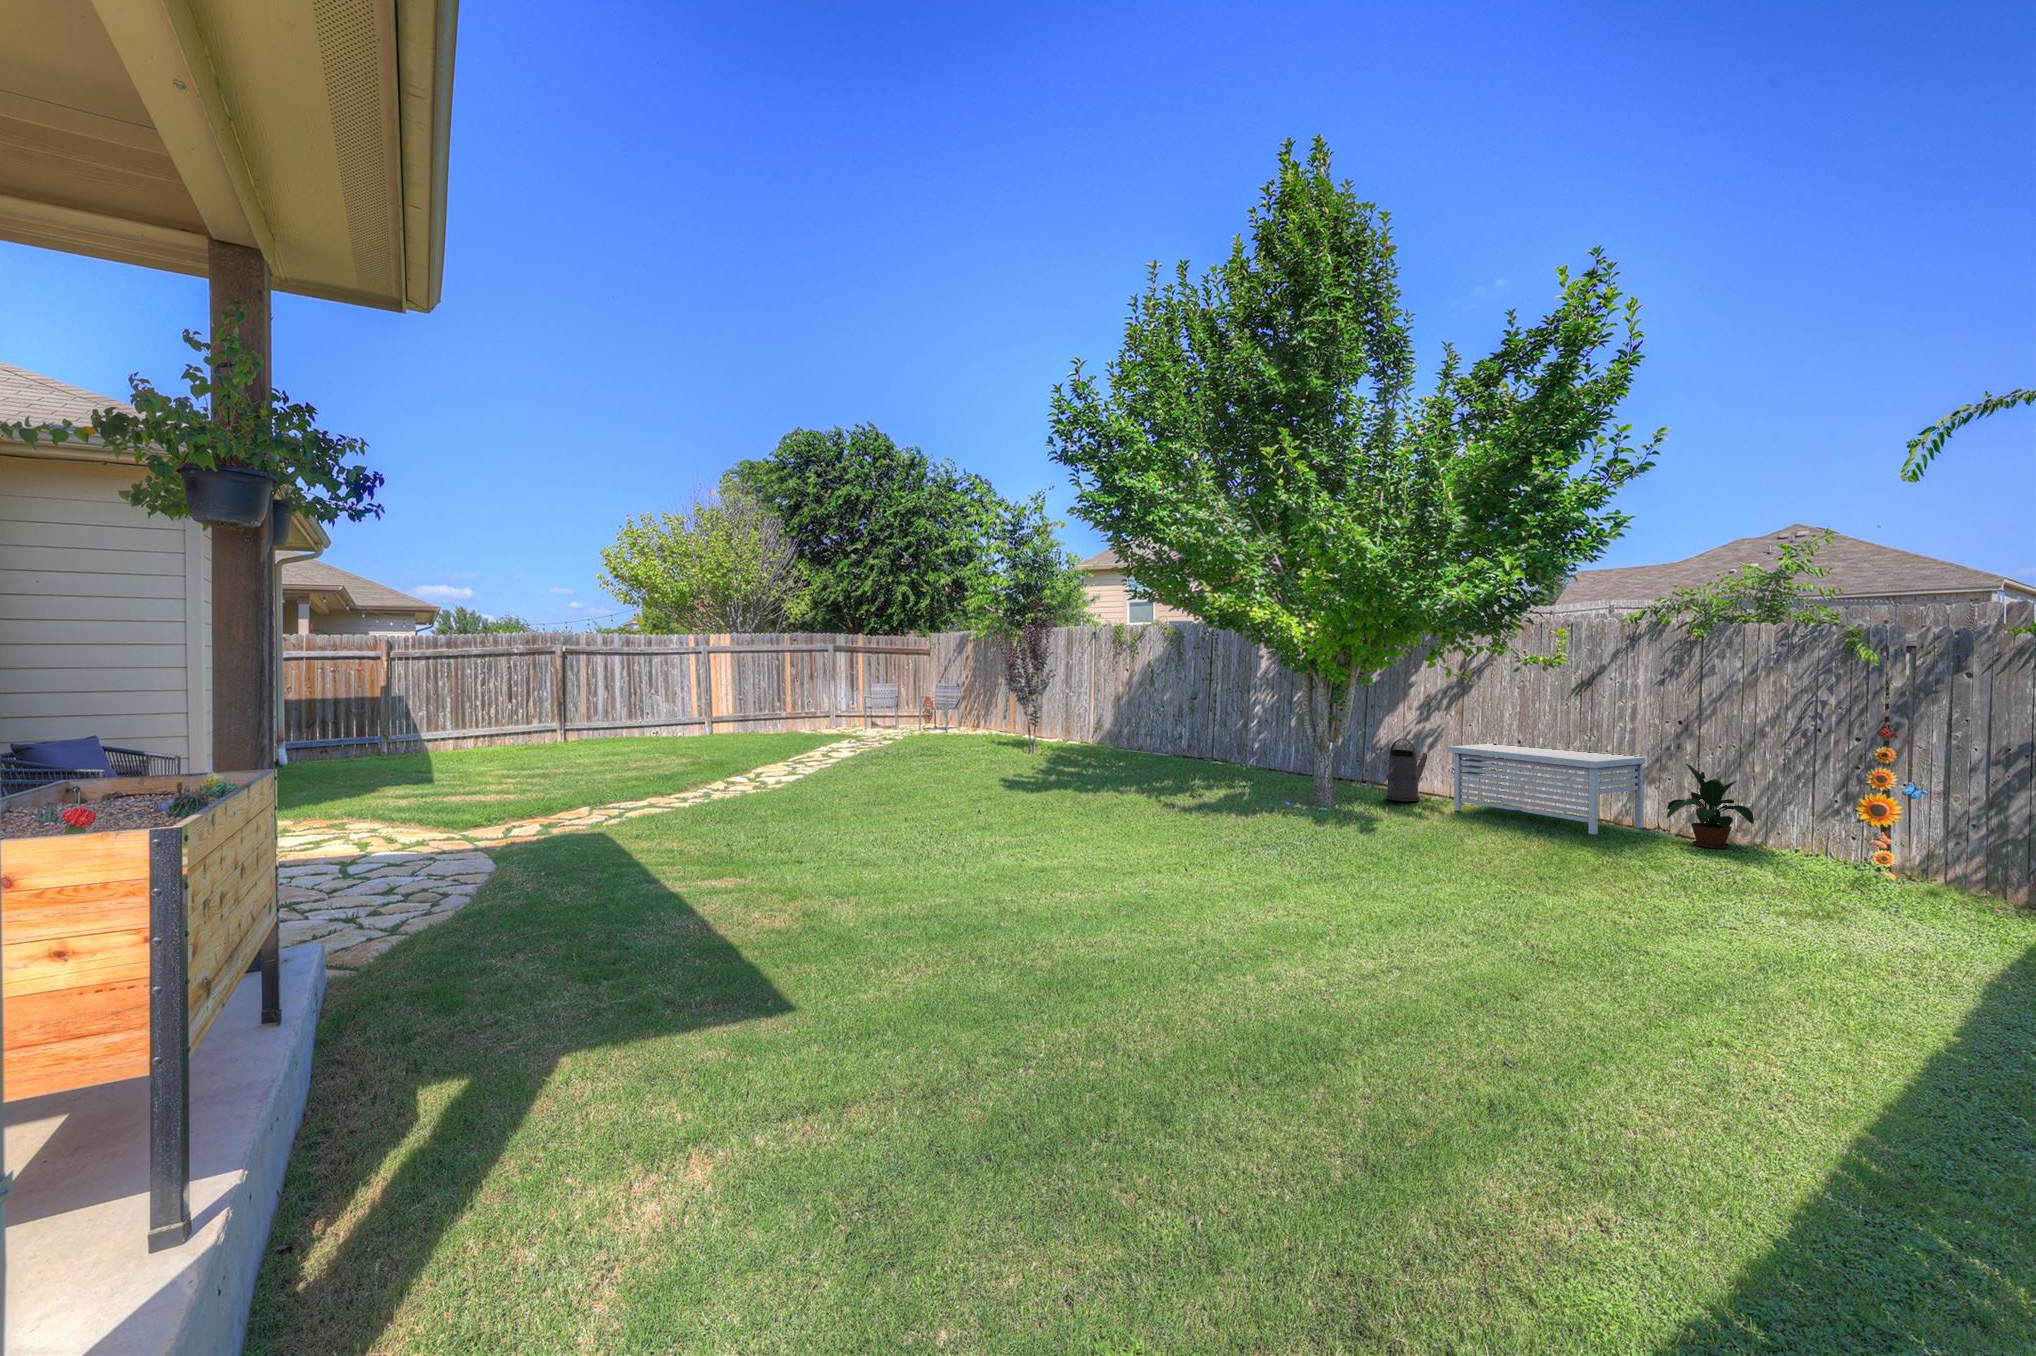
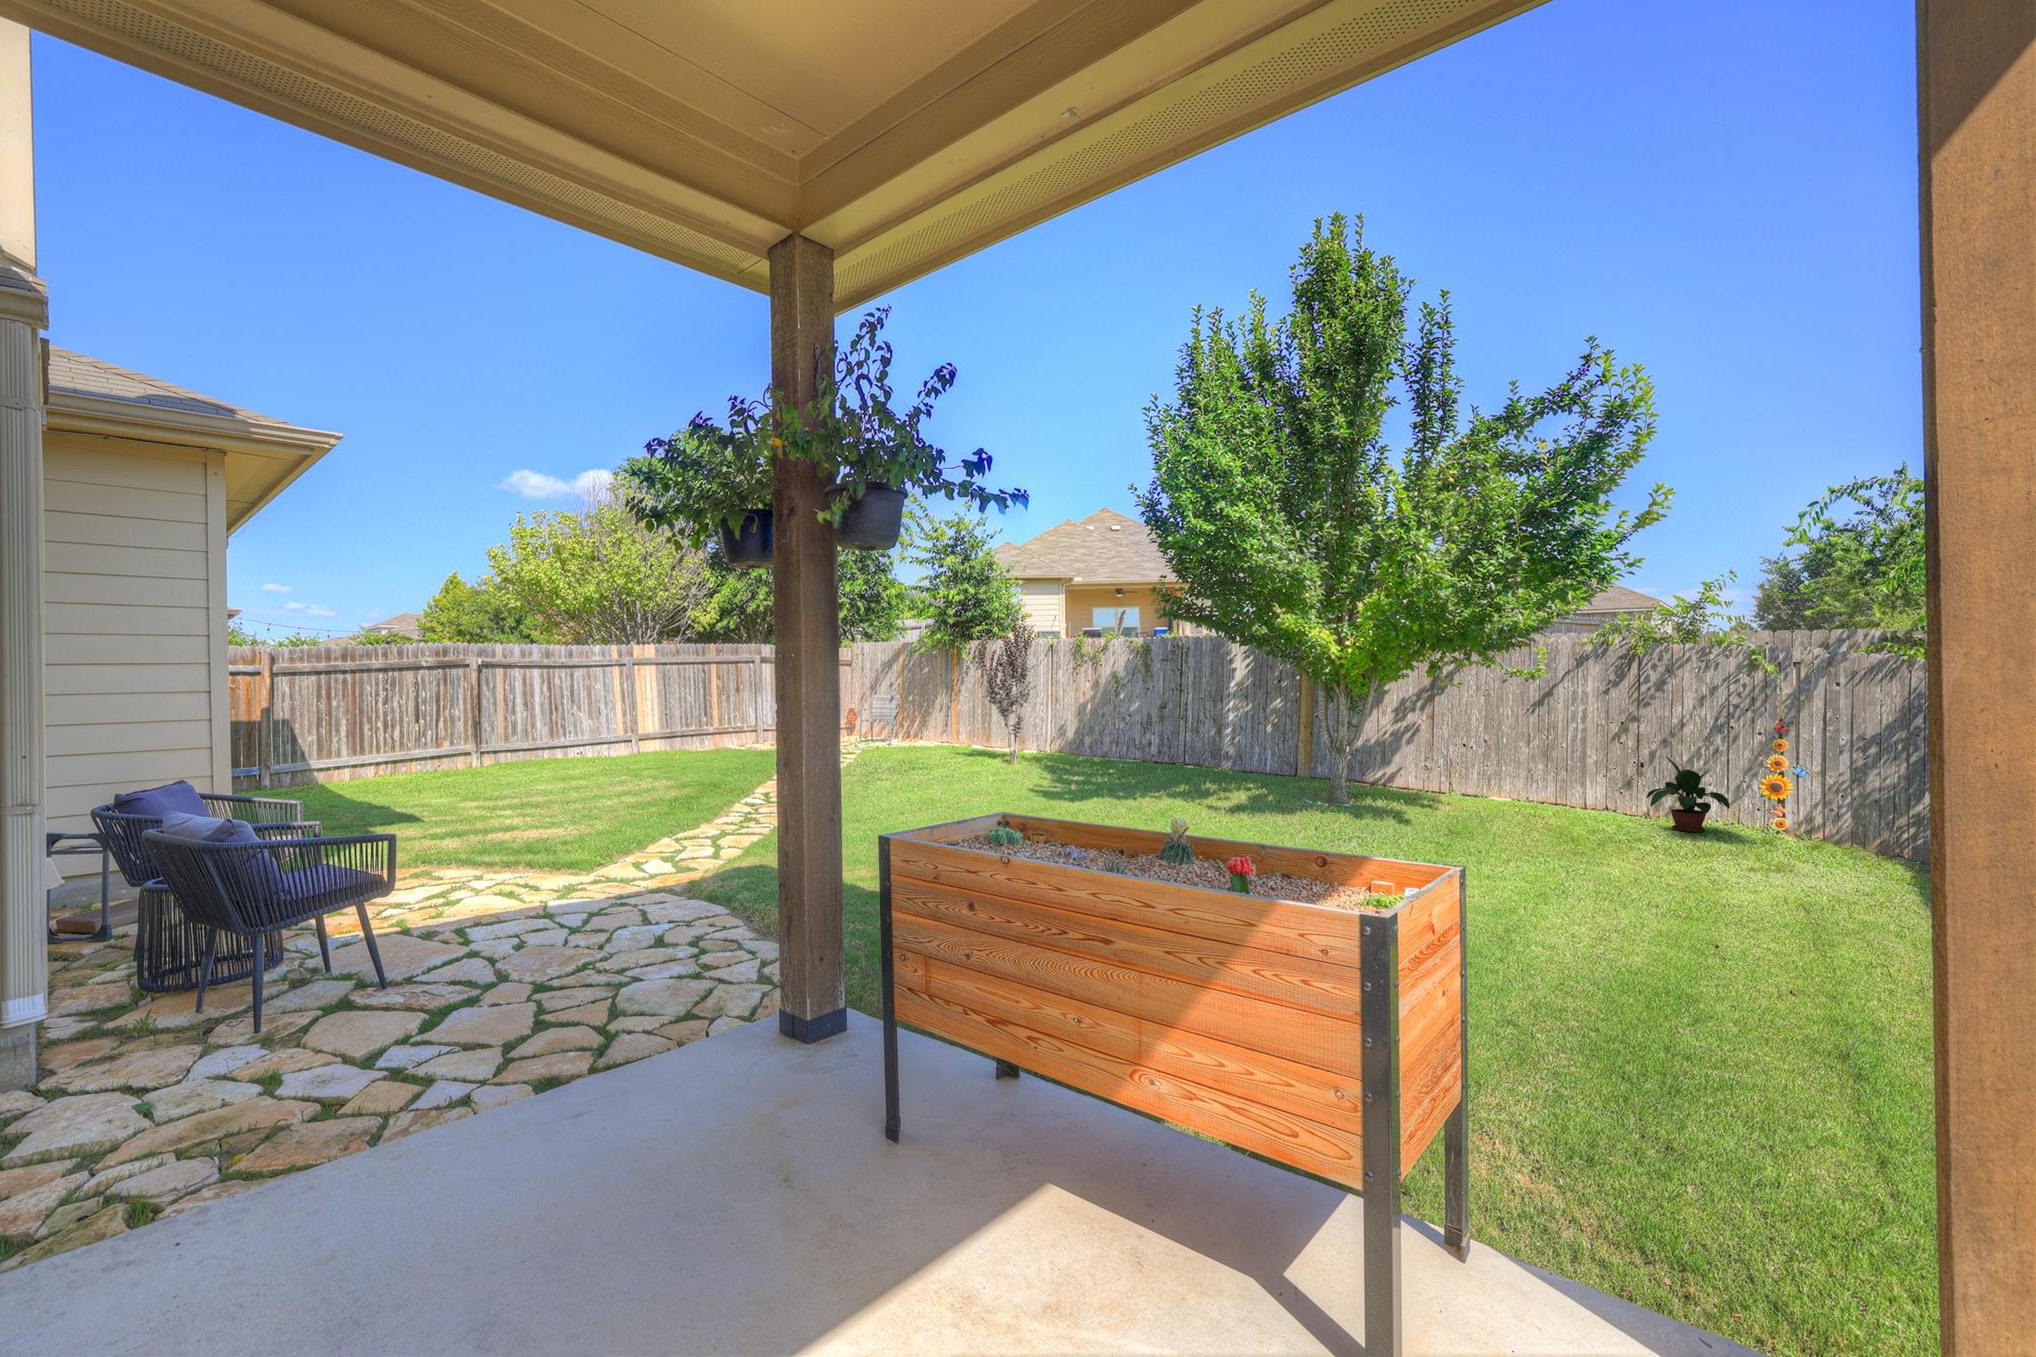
watering can: present [1386,739,1427,801] -> none [1373,739,1409,798]
storage bench: present [1448,744,1647,834] -> none [1437,741,1623,823]

